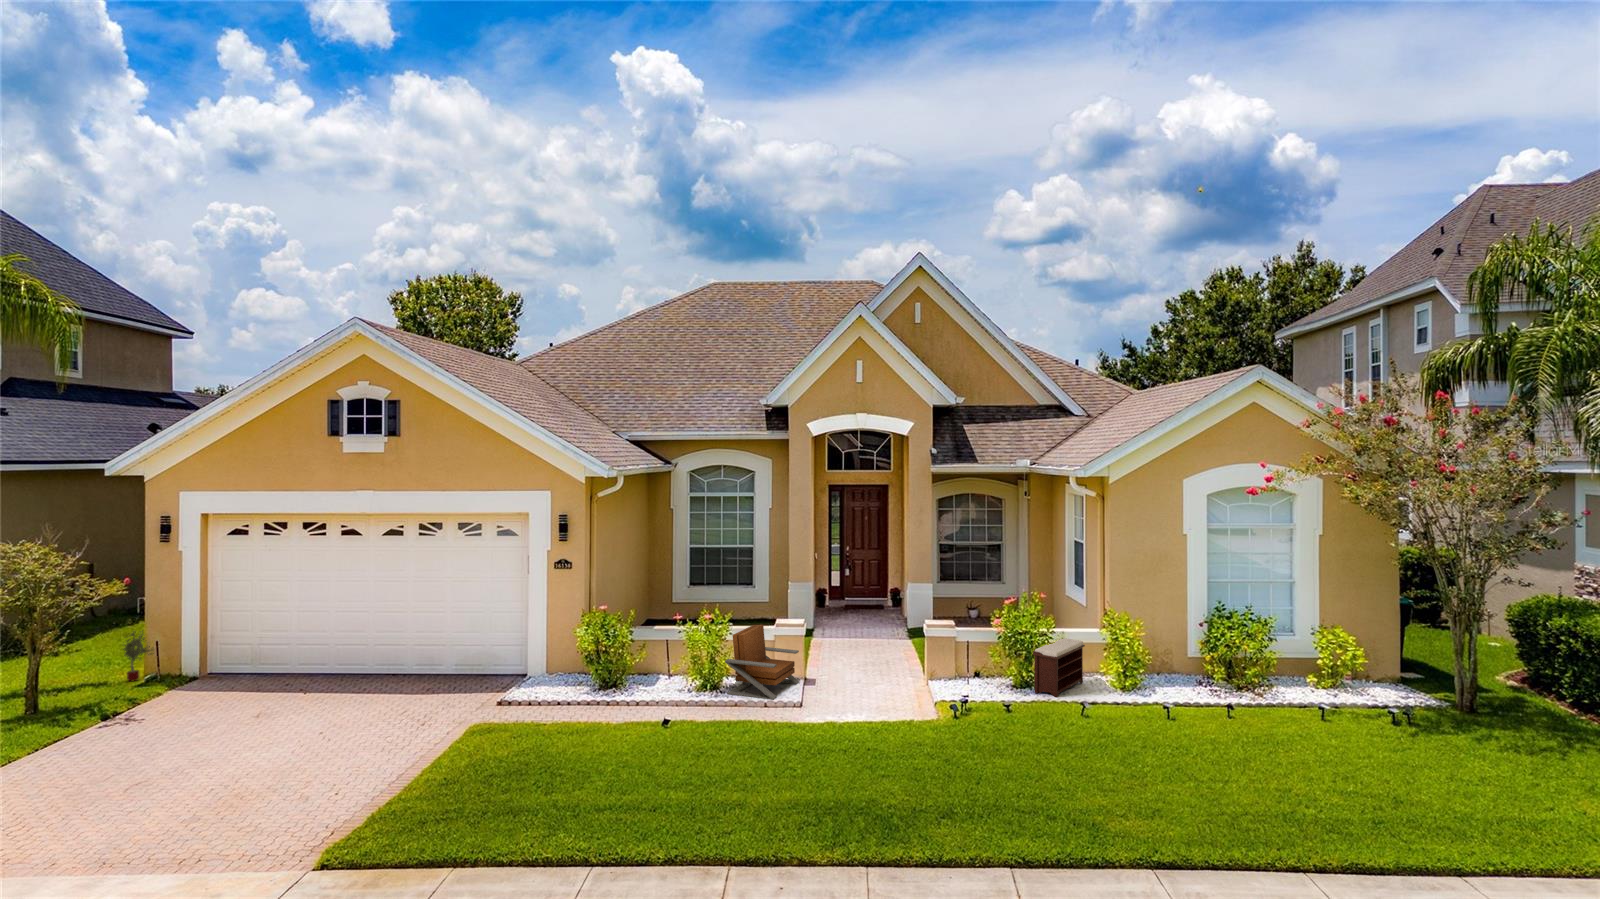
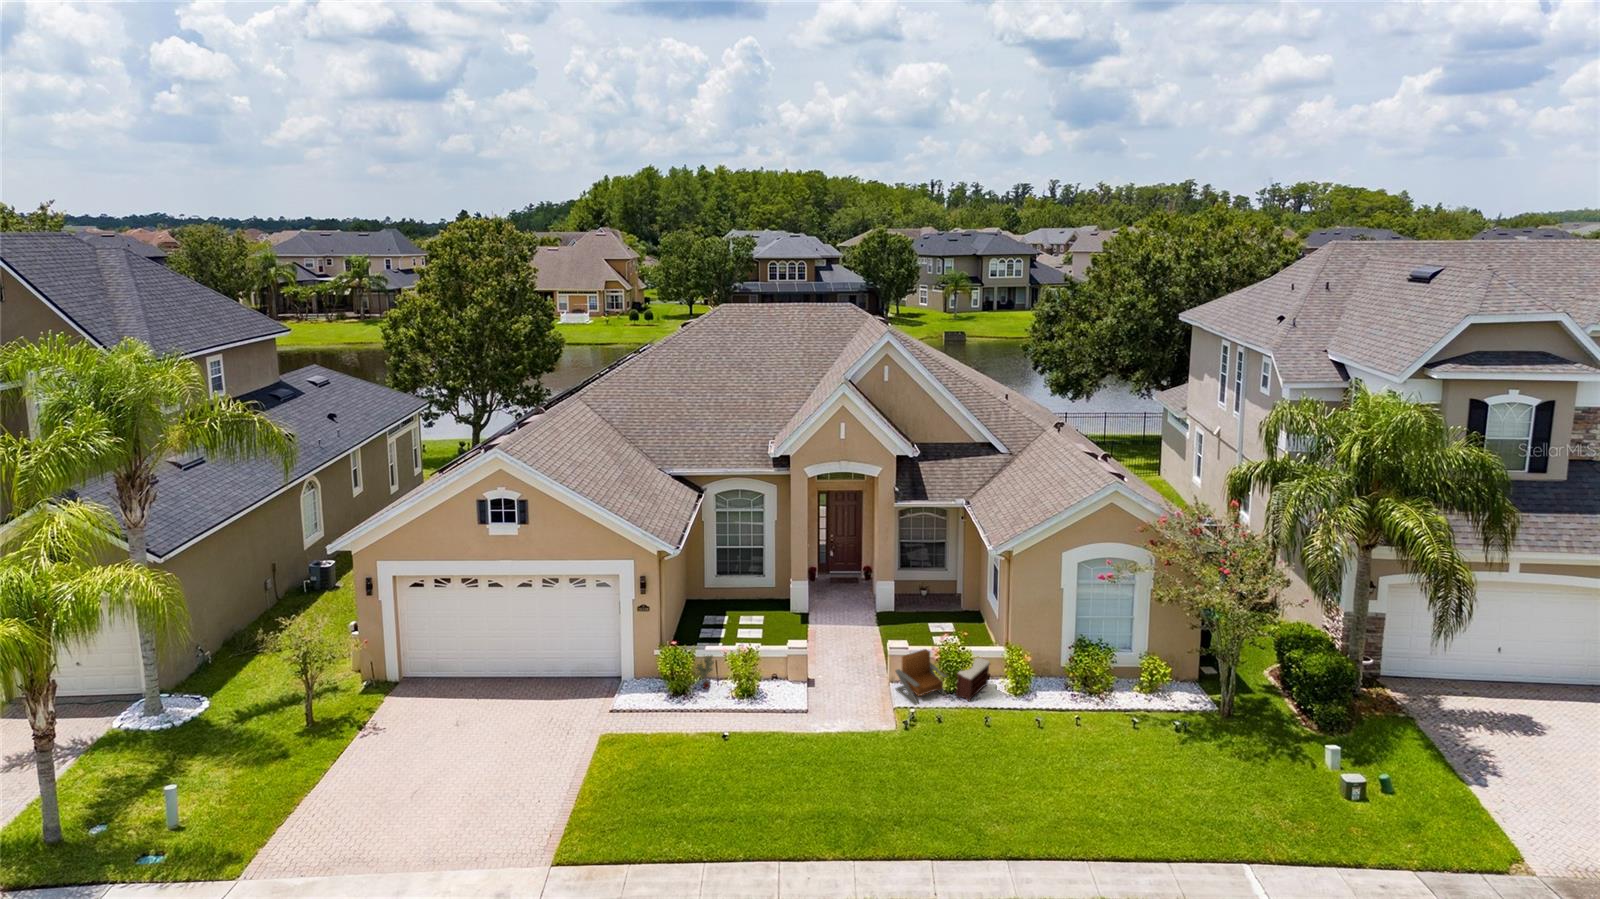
lounge chair: present [725,625,799,700] -> present [895,649,947,705]
potted tree: present [123,631,154,681] -> present [696,655,714,688]

